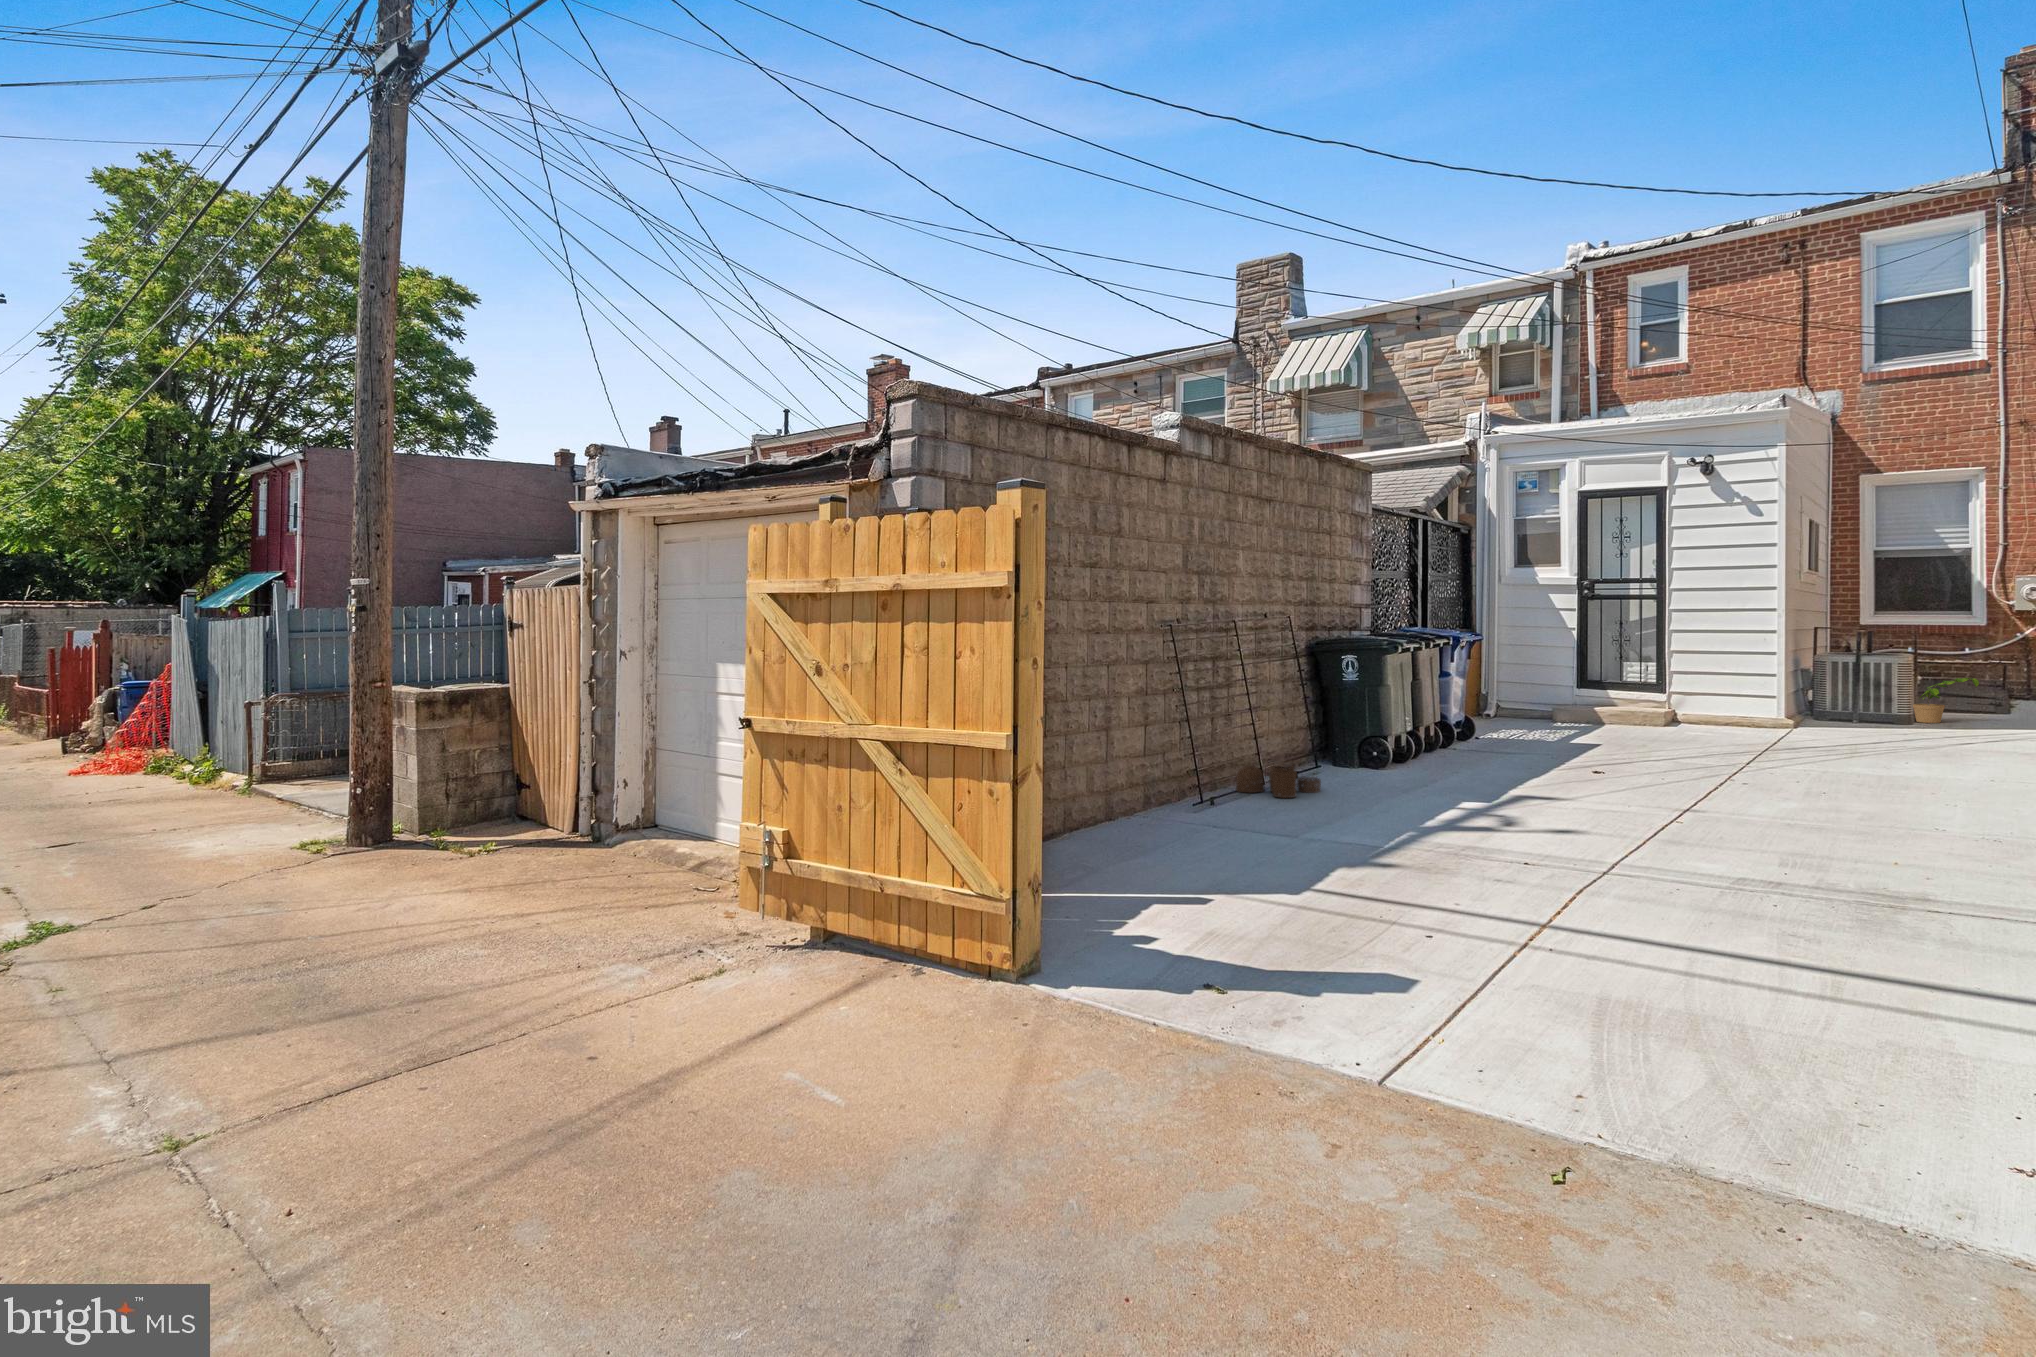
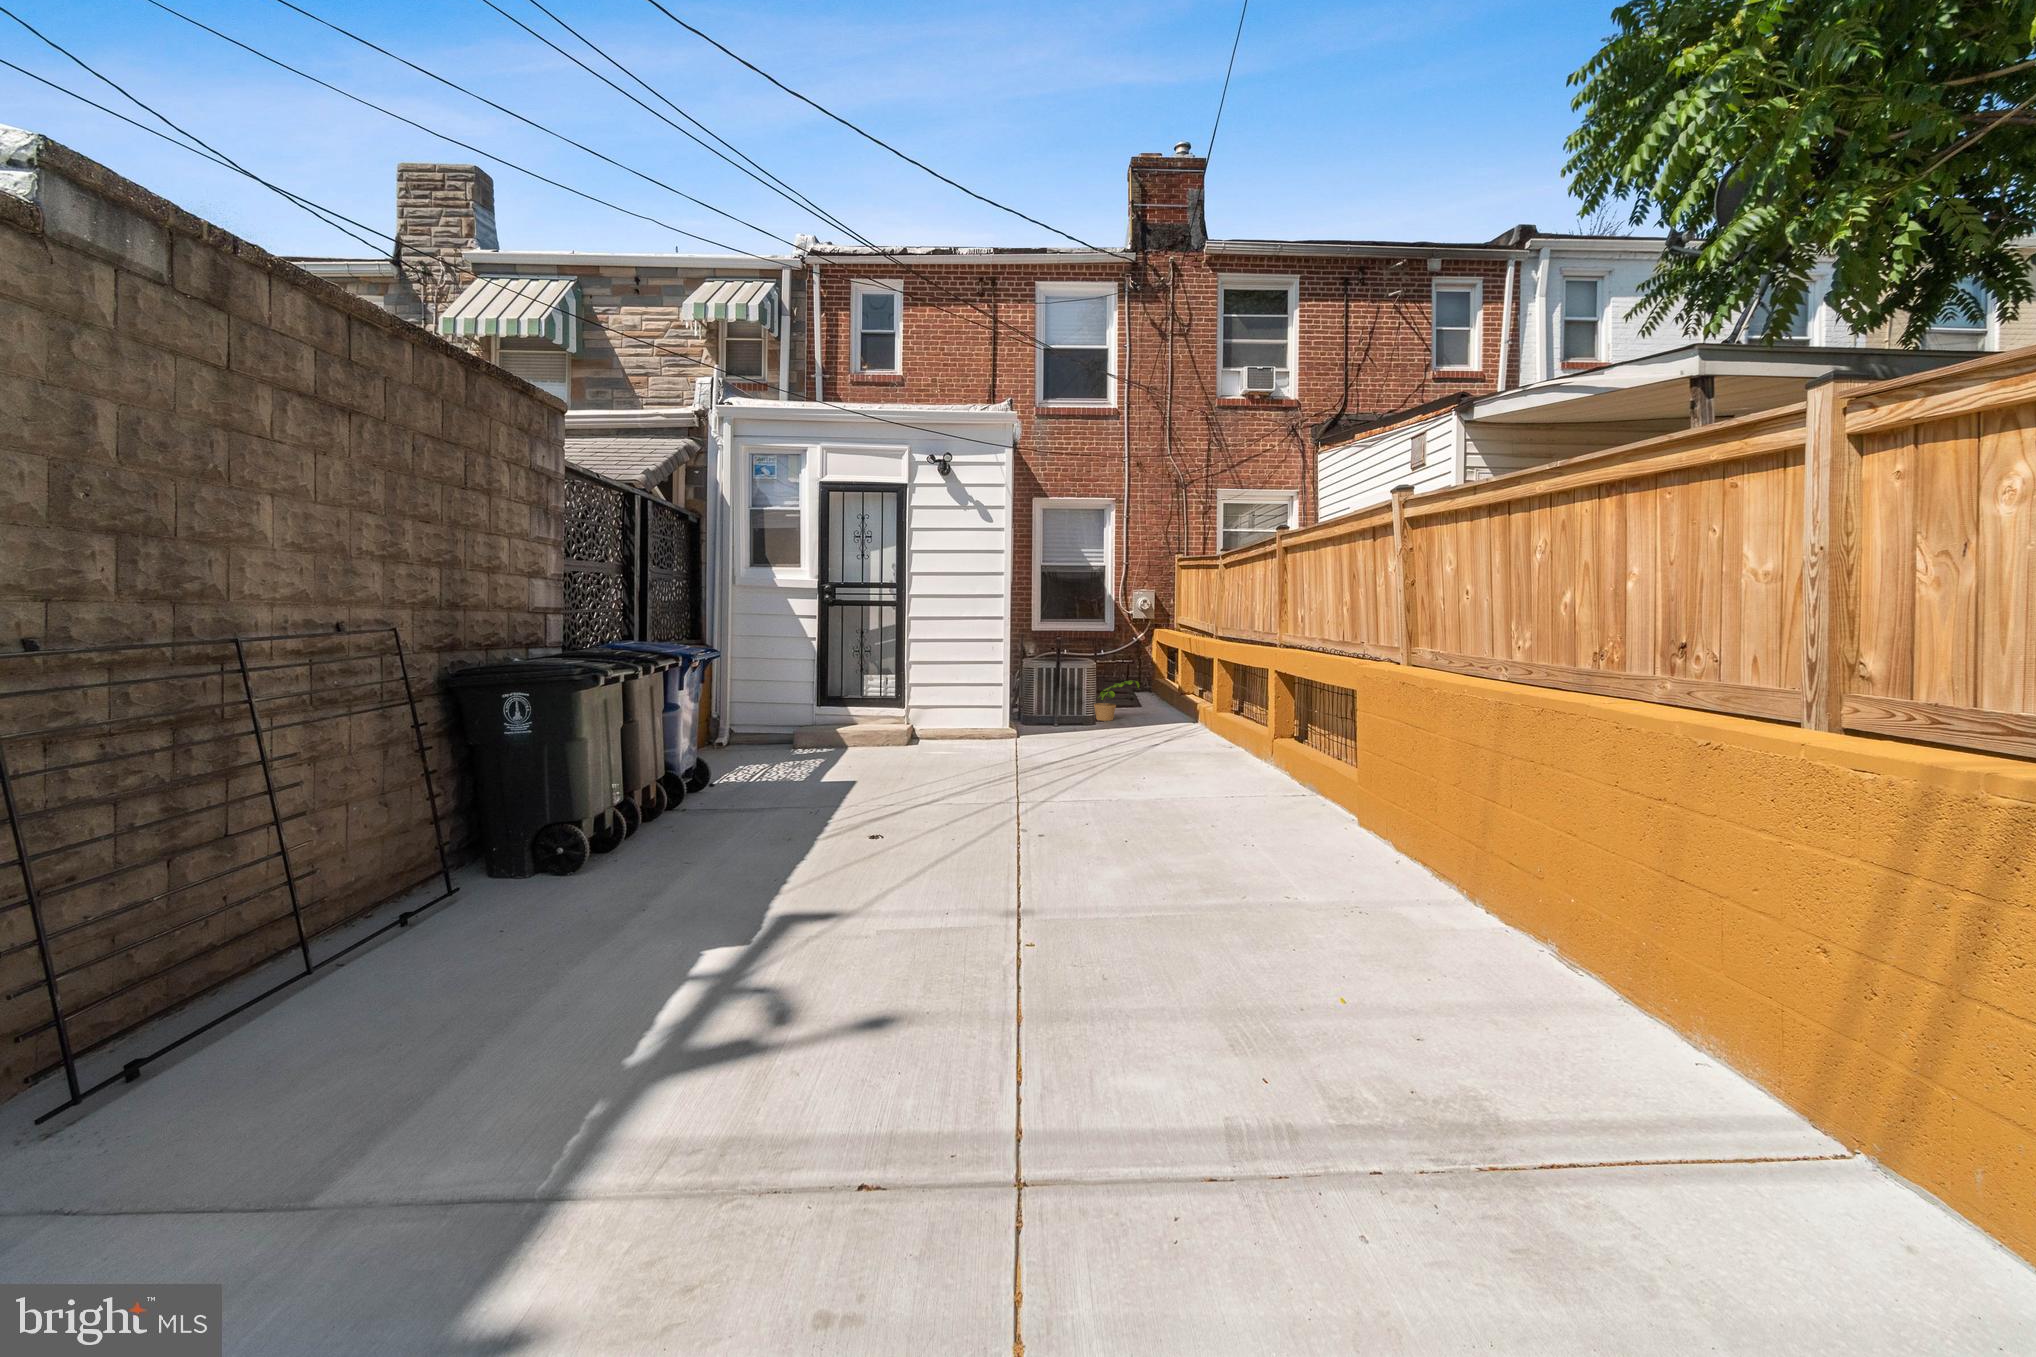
woven basket: present [1236,763,1321,798] -> none [174,970,414,1074]

